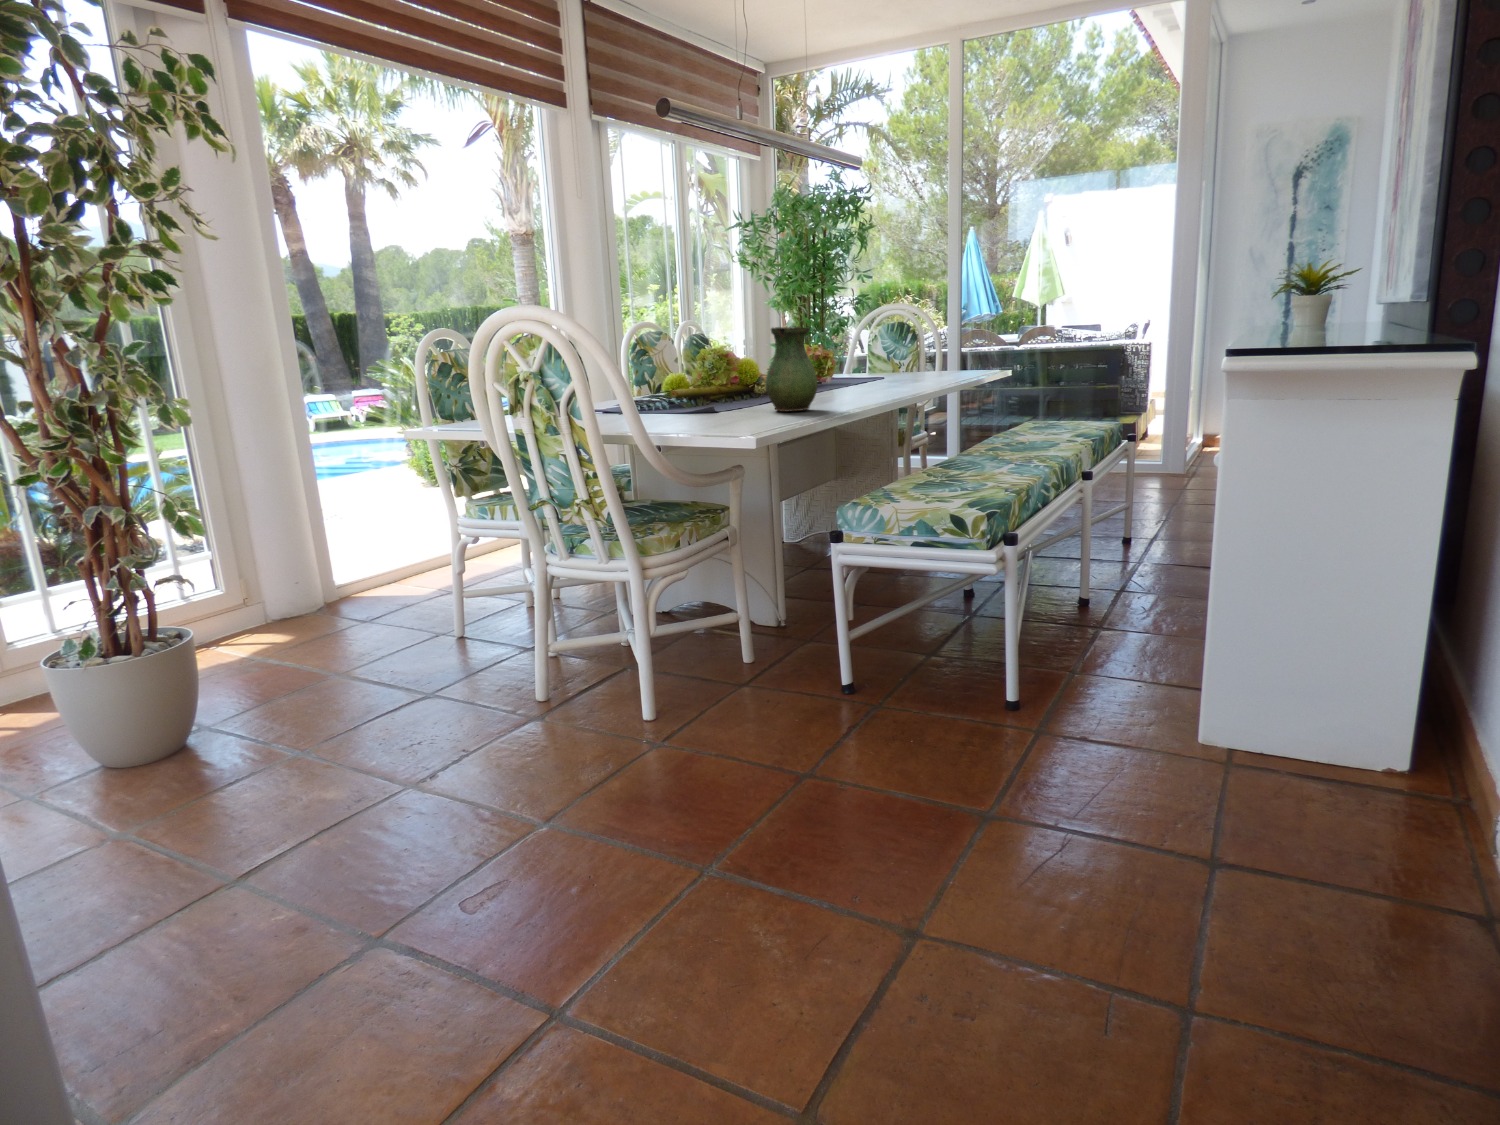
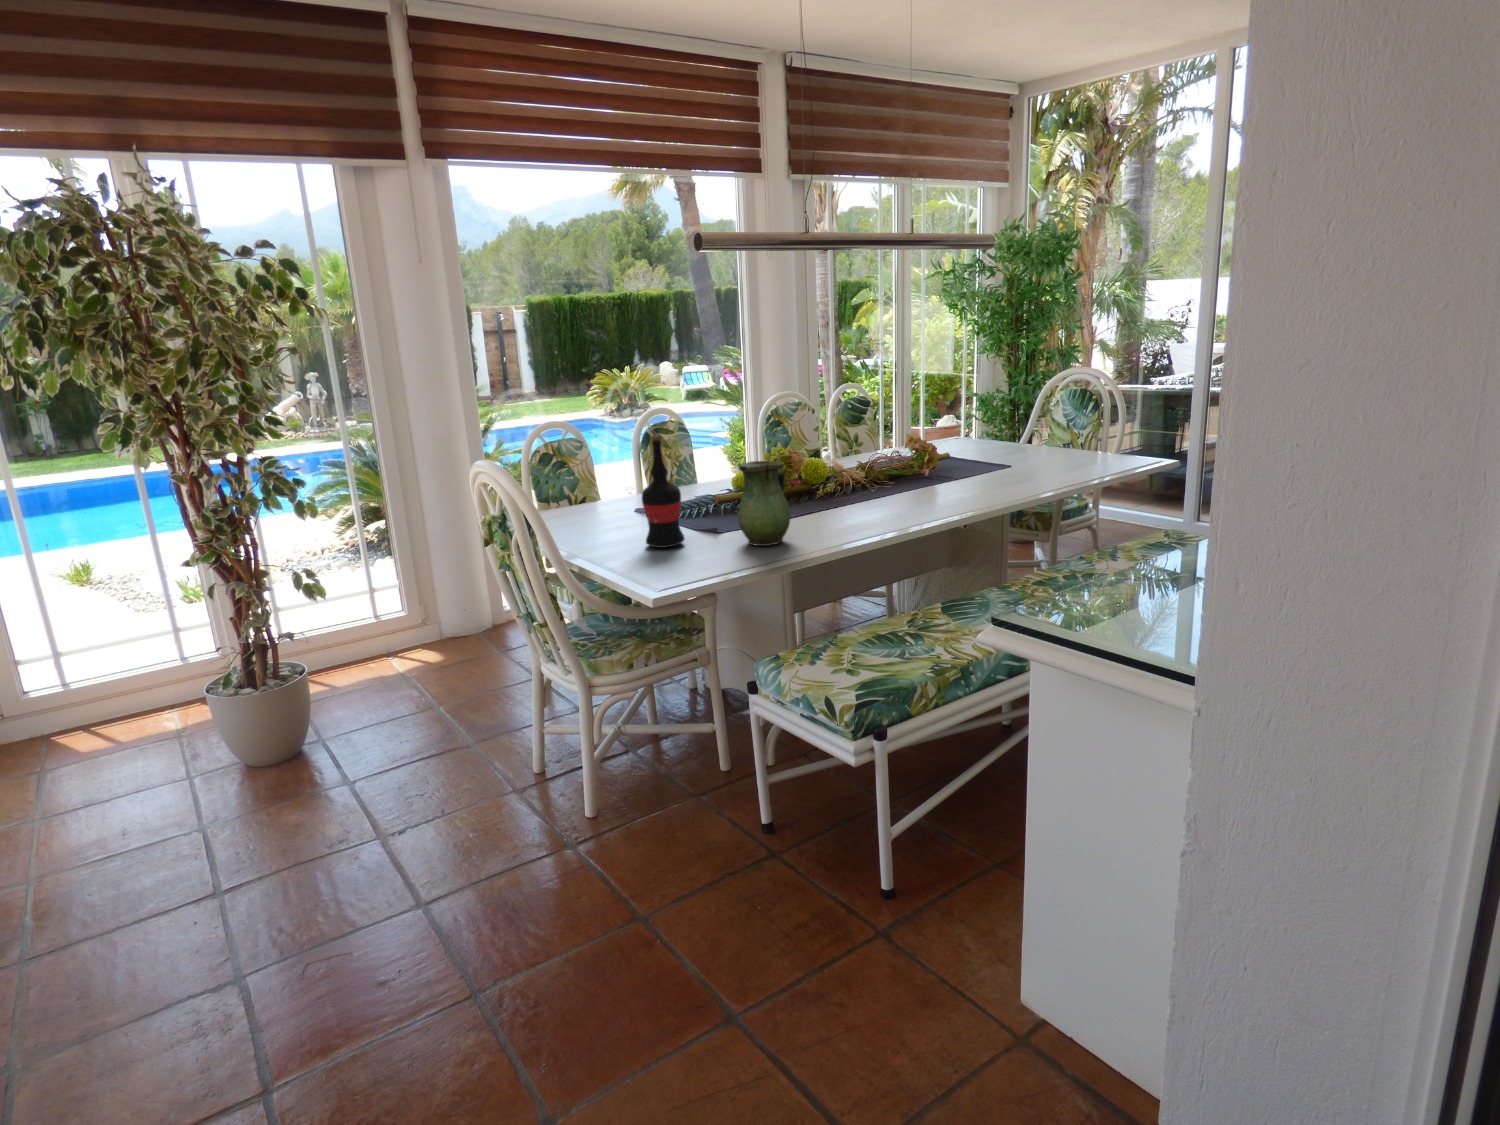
wine bottle: none [673,297,716,418] -> present [641,435,684,548]

